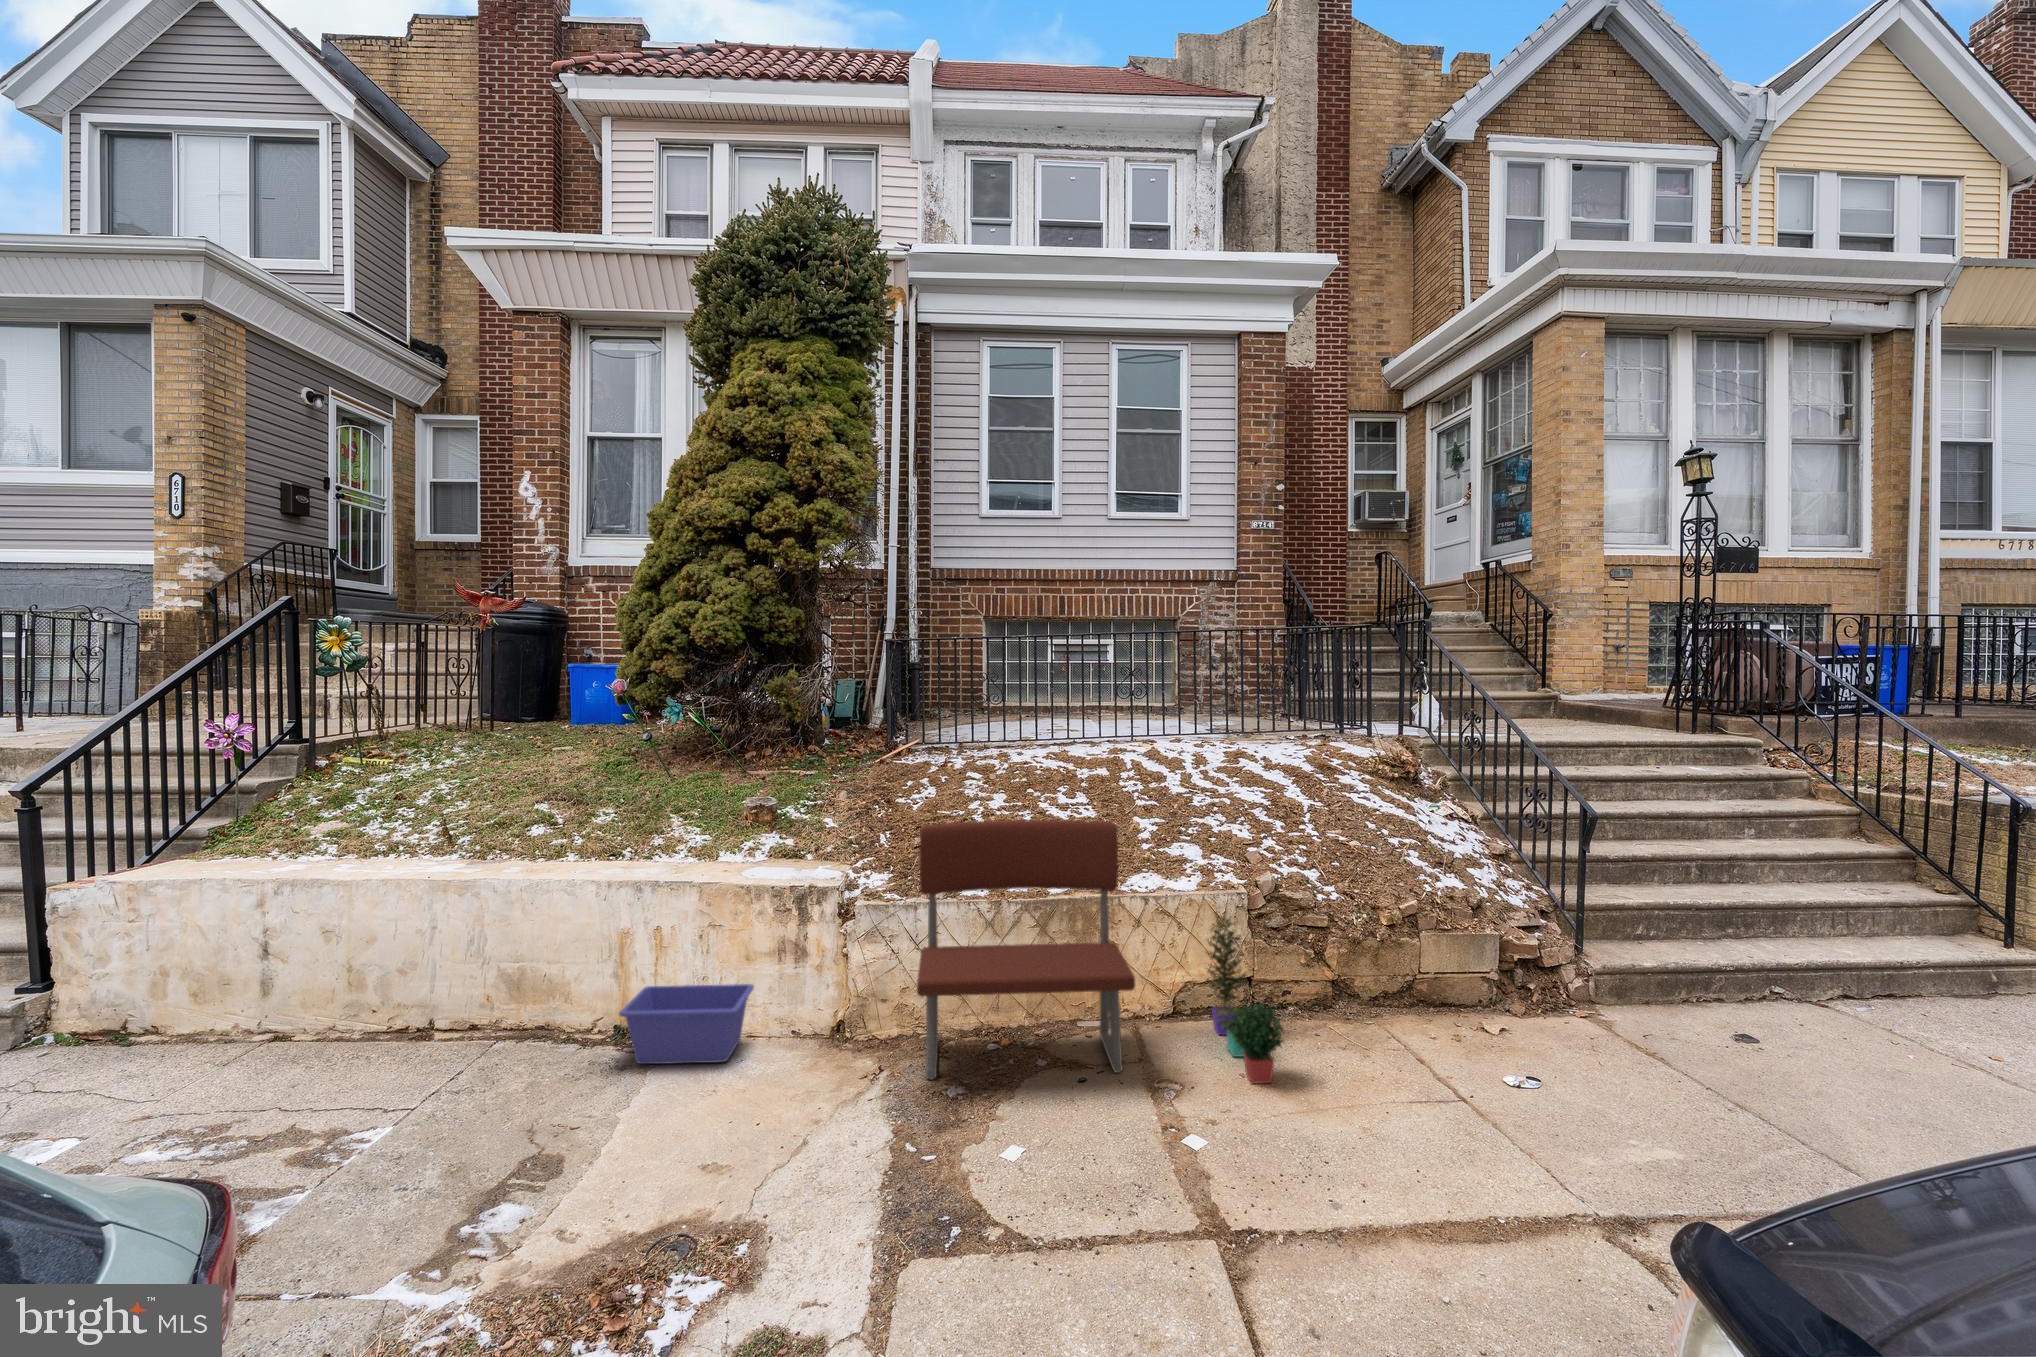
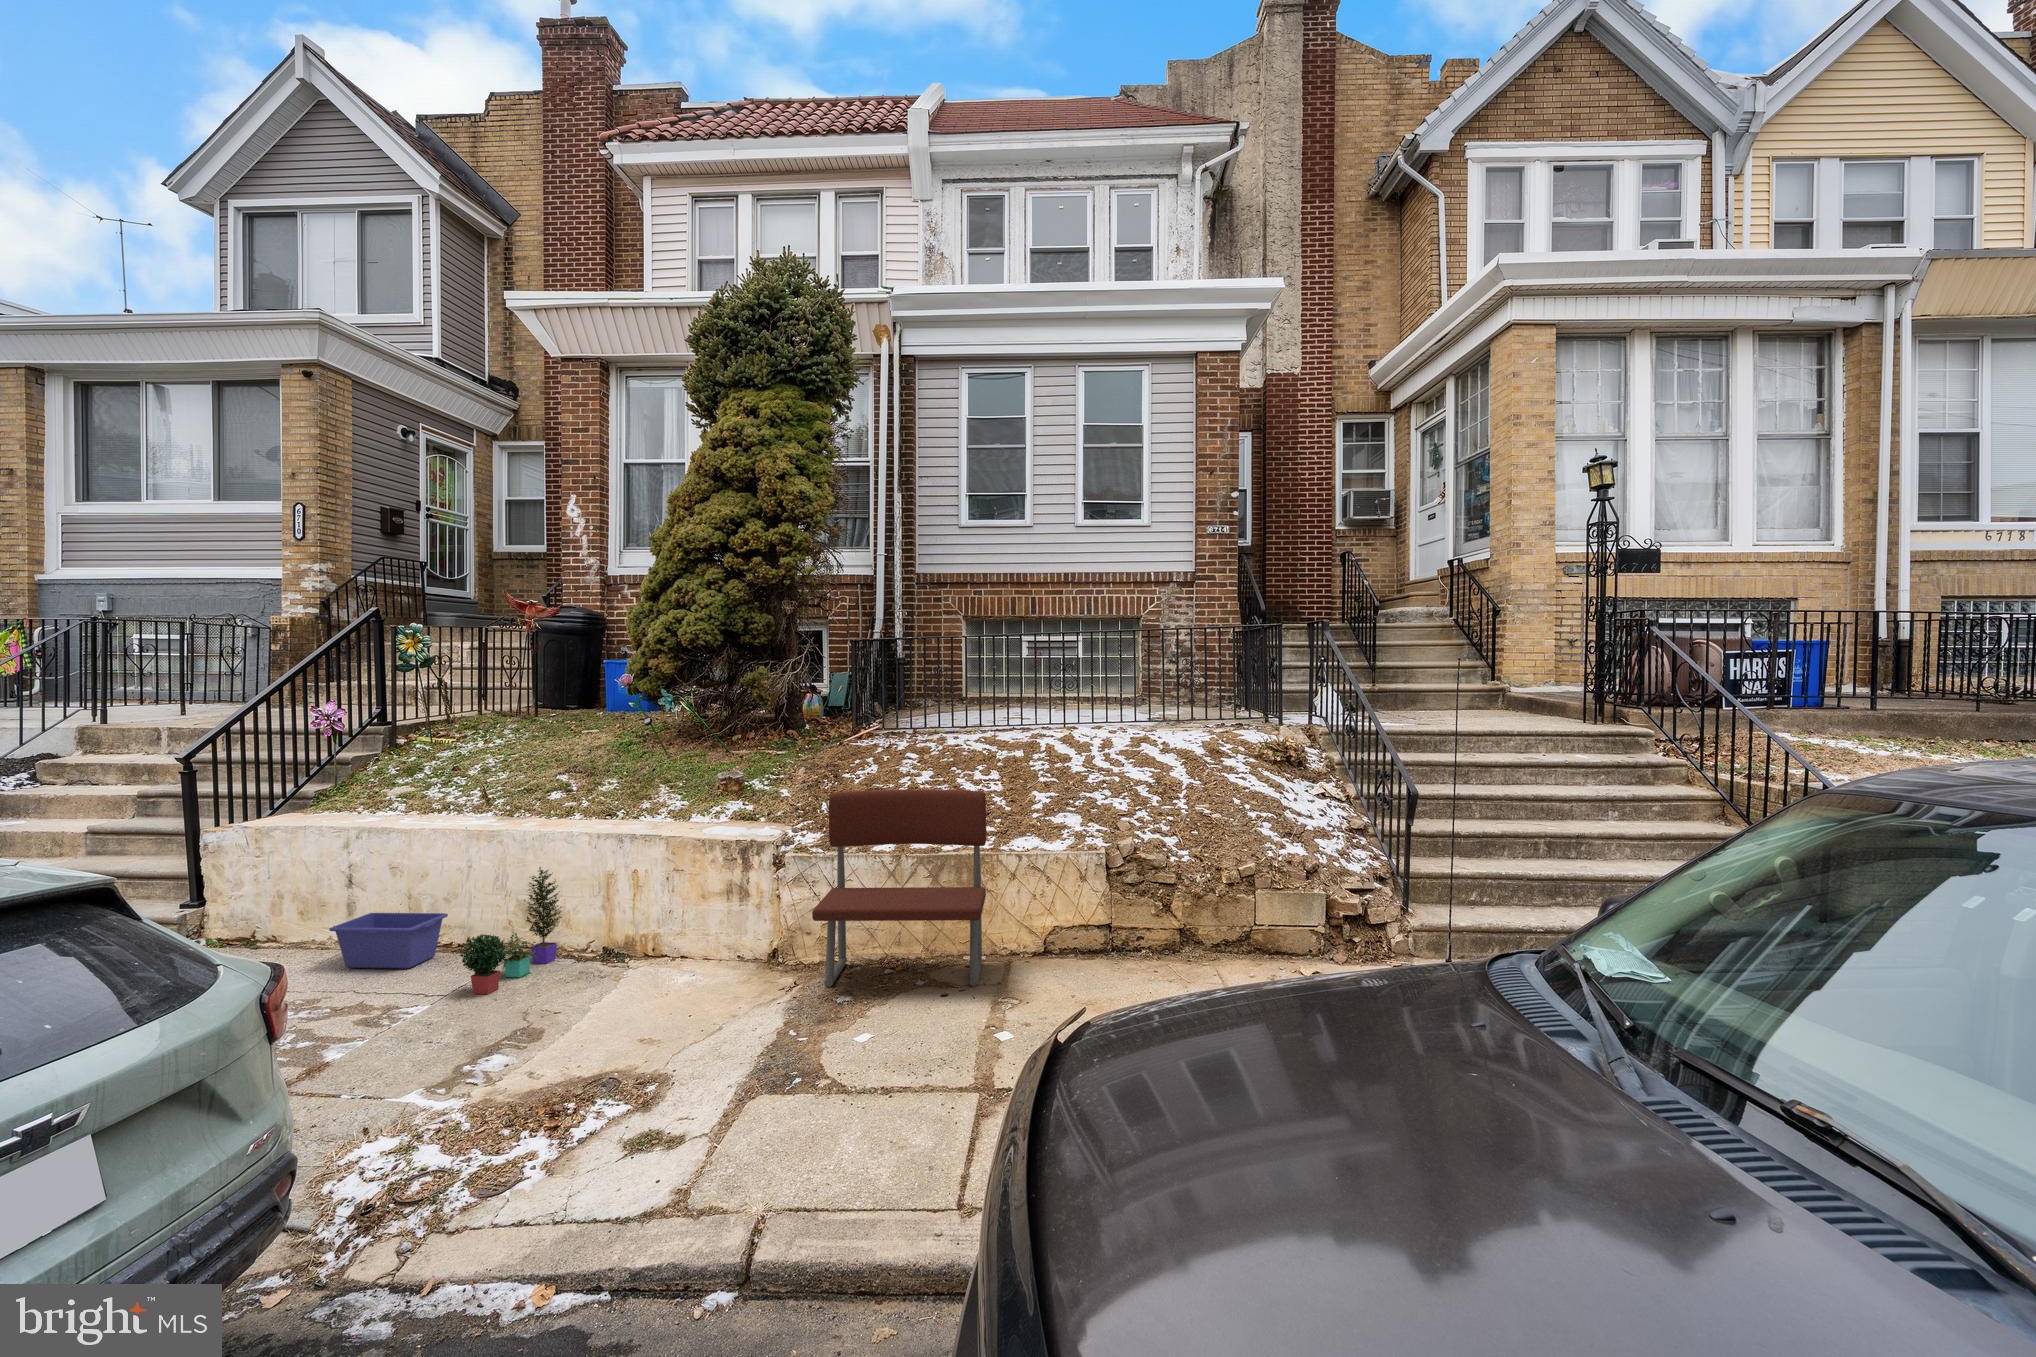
potted plant: present [1206,916,1285,1084] -> present [460,867,562,994]
storage bin: present [619,984,754,1064] -> present [329,913,448,968]

